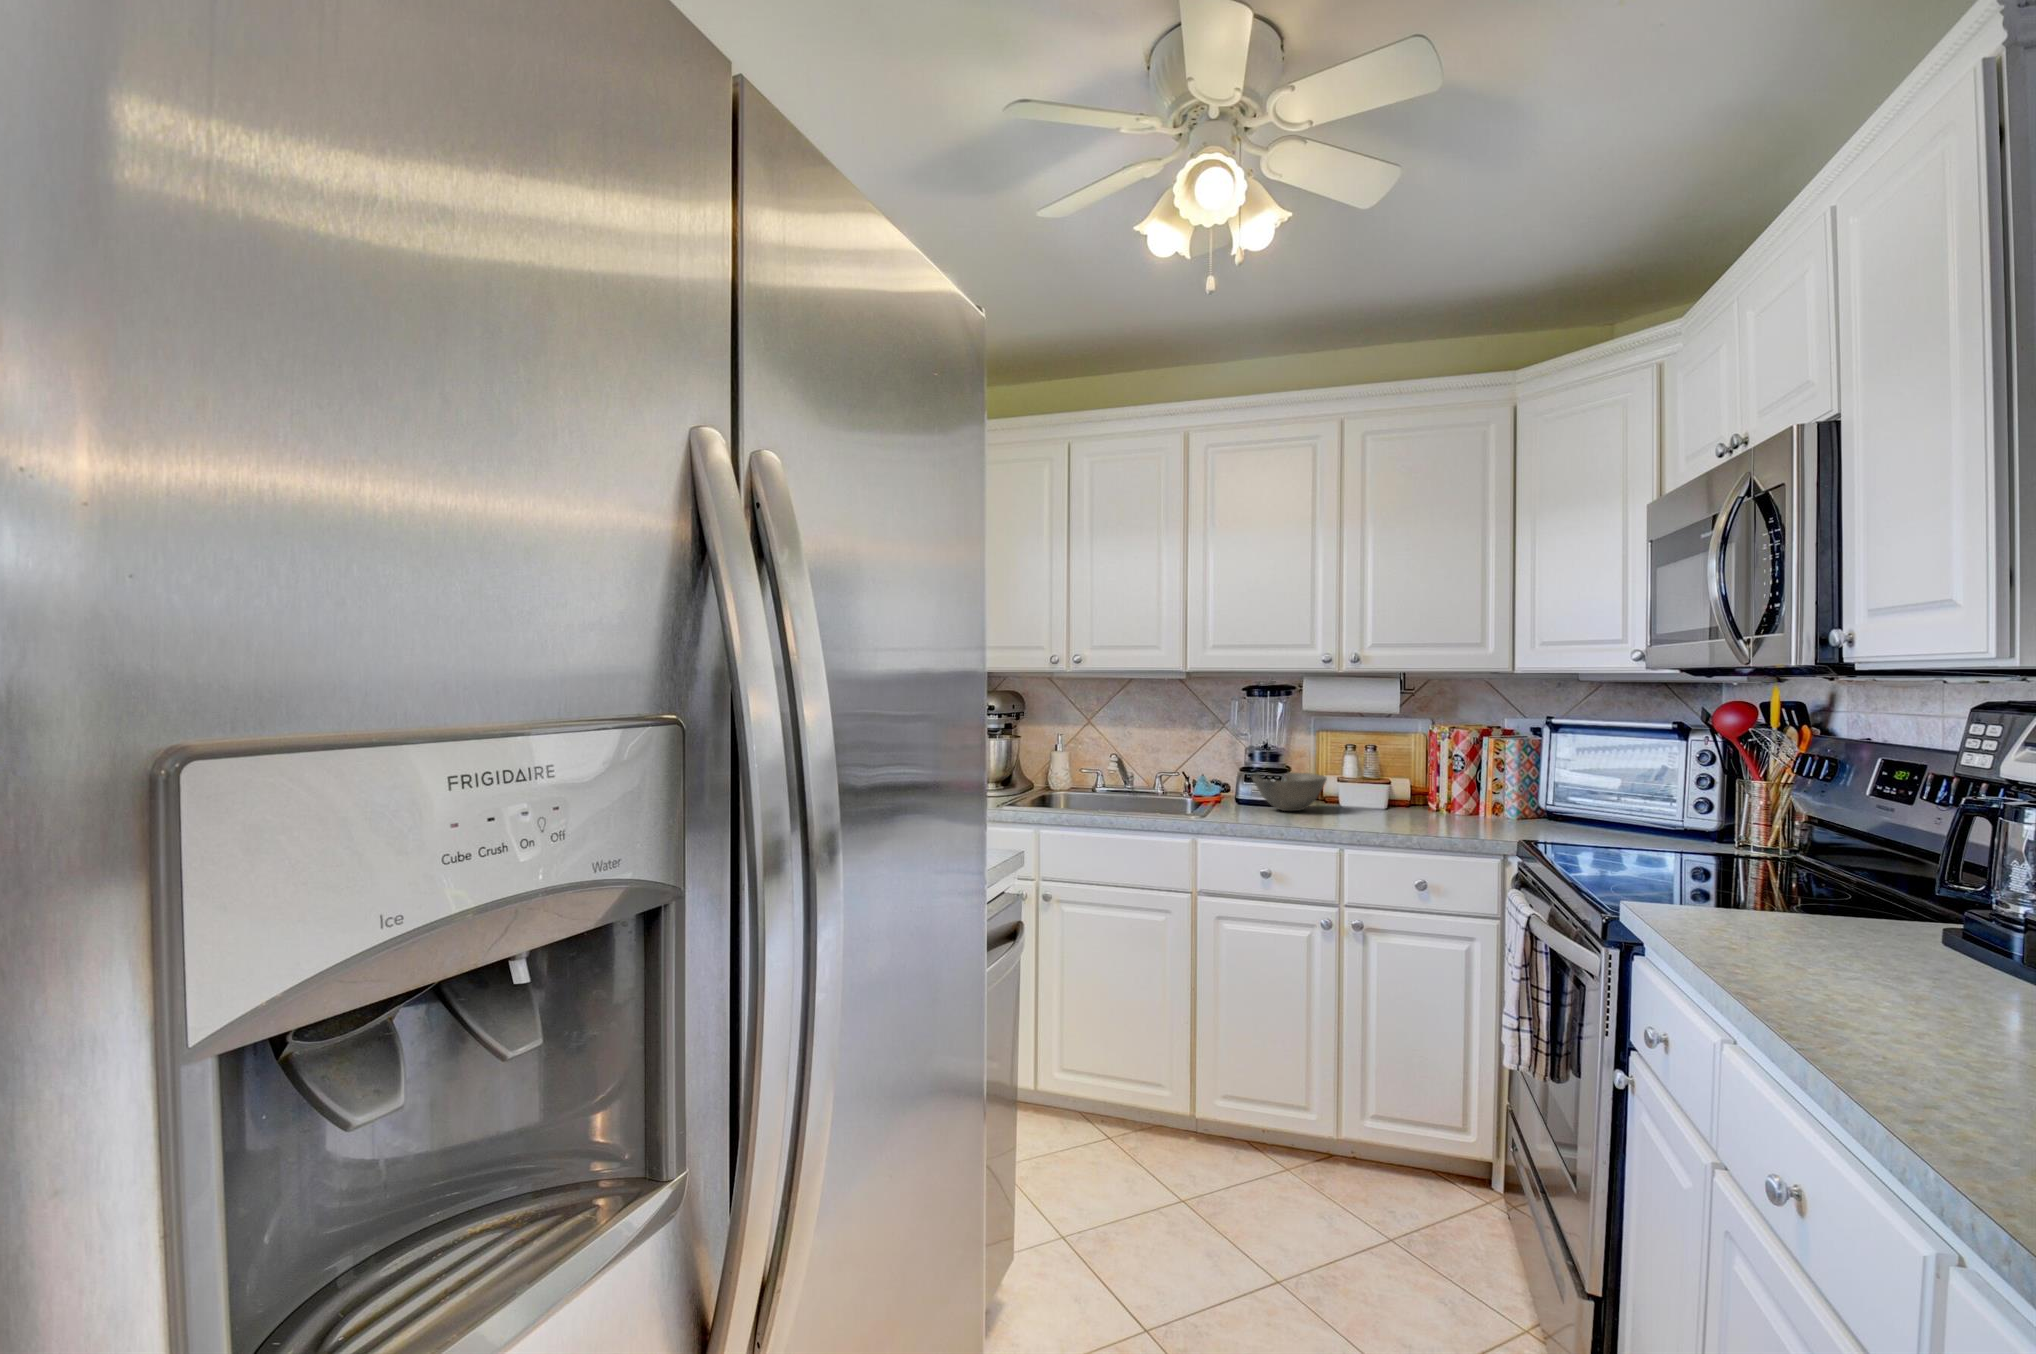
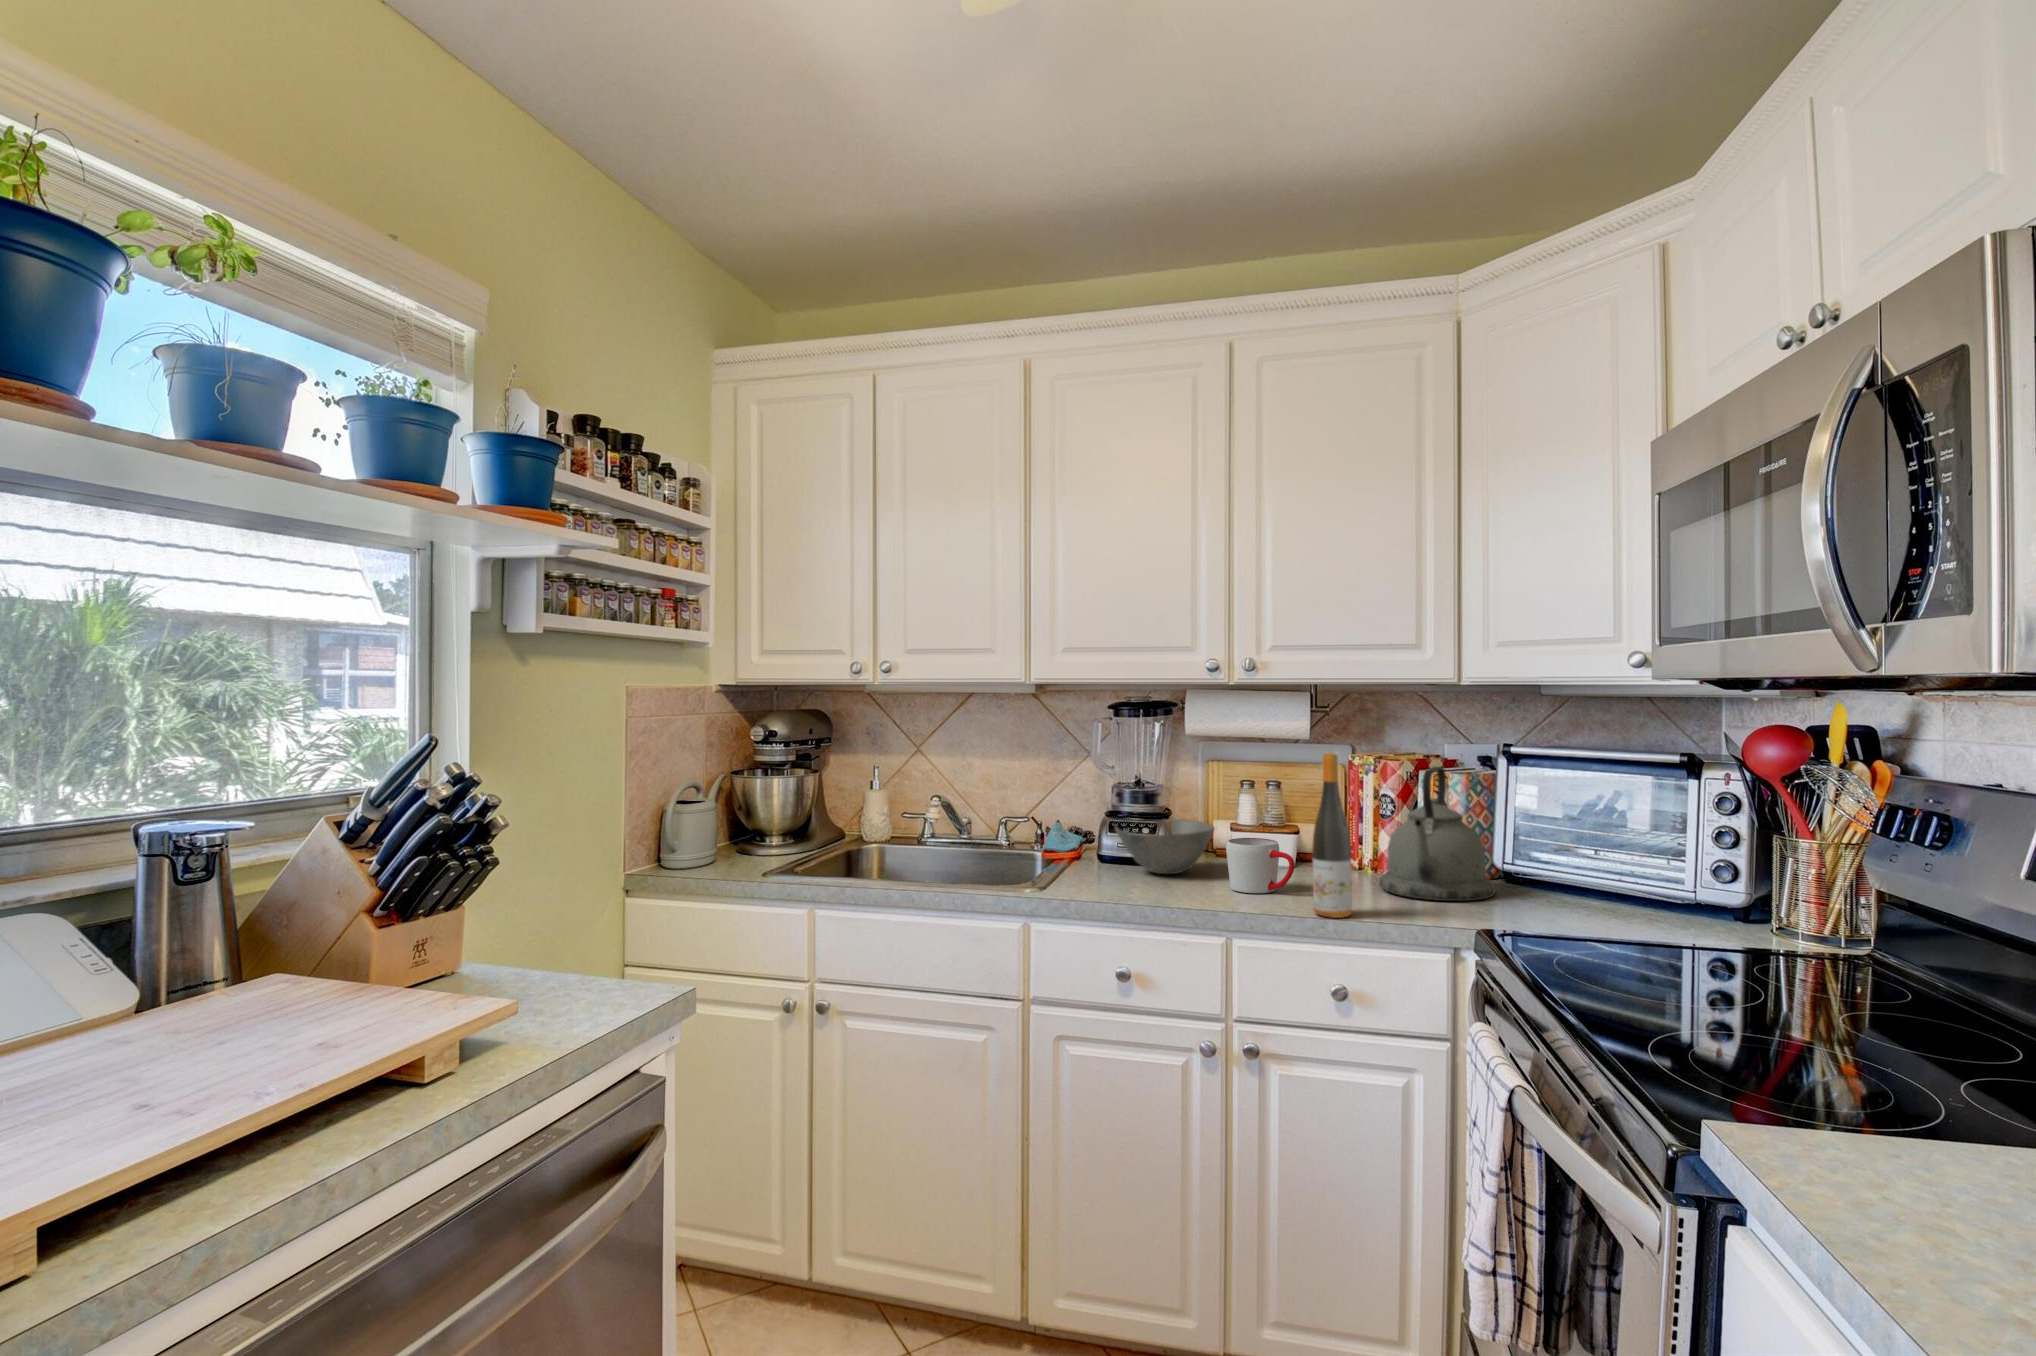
wine bottle: none [1403,719,1431,833] -> present [1312,753,1352,918]
kettle: none [1451,733,1537,827] -> present [1379,767,1496,901]
mug: none [1338,783,1389,821] -> present [1226,838,1295,893]

